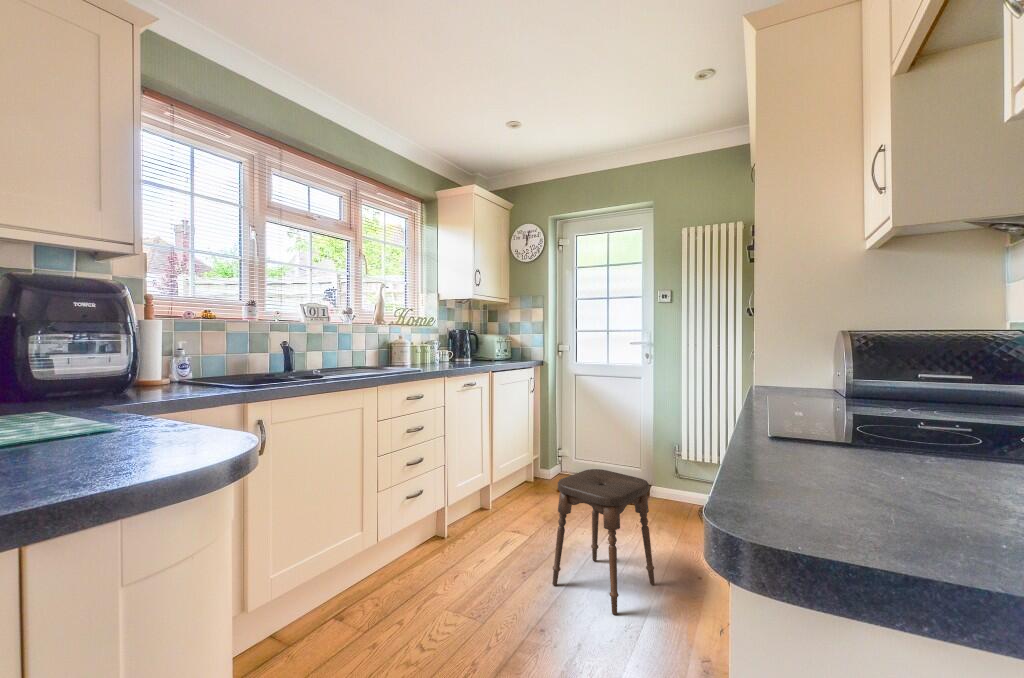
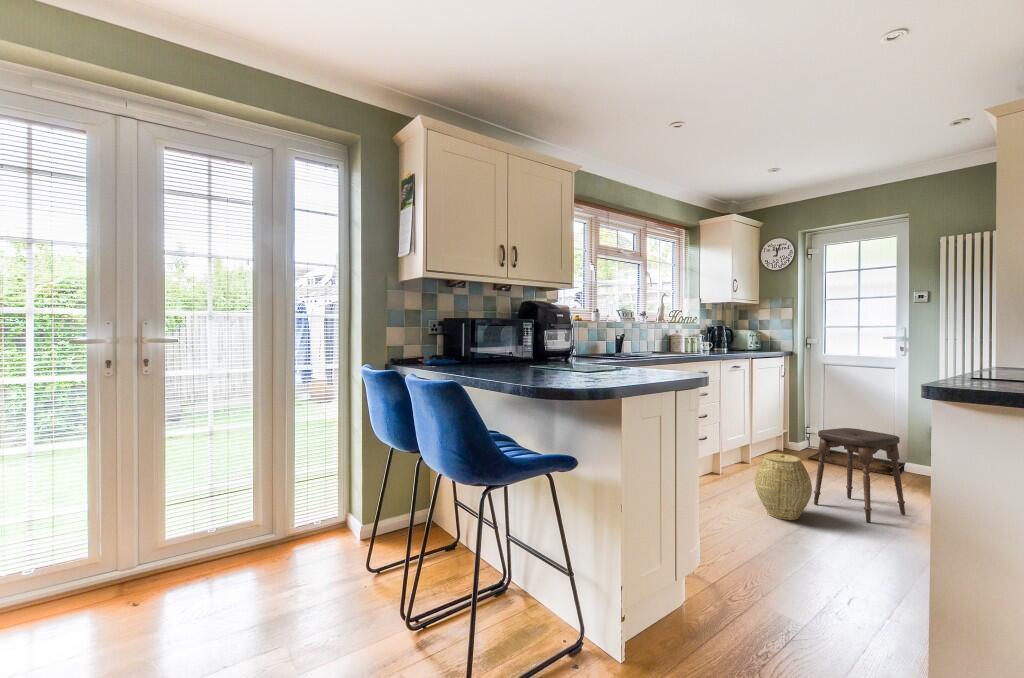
woven basket: none [469,527,545,639] -> present [755,454,812,520]

